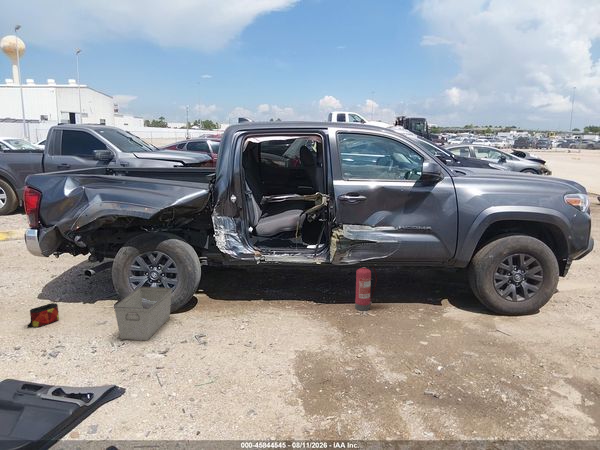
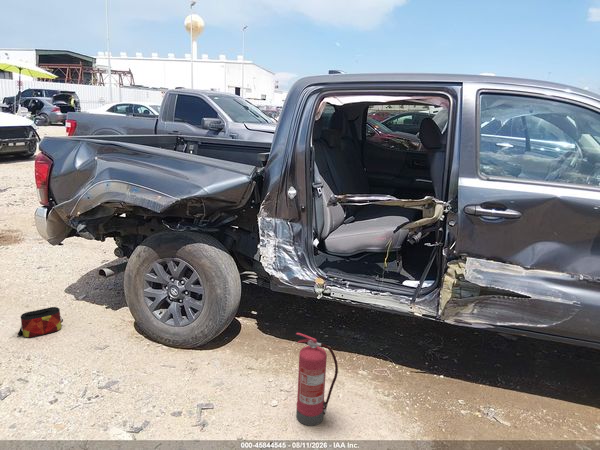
fire extinguisher: present [355,267,377,311] -> present [296,333,338,426]
storage bin: present [114,287,172,340] -> none [92,305,193,396]

